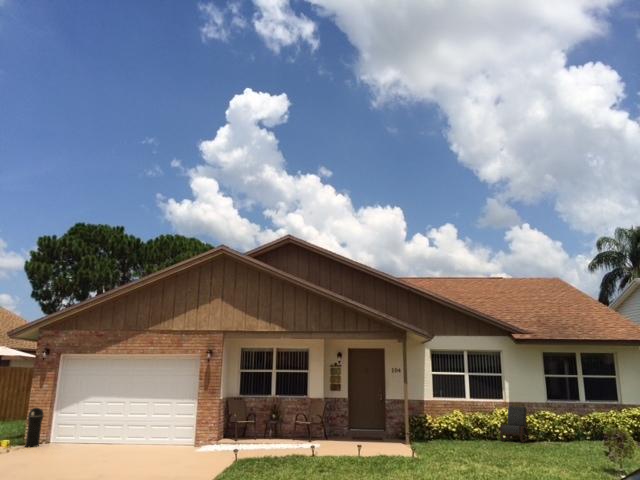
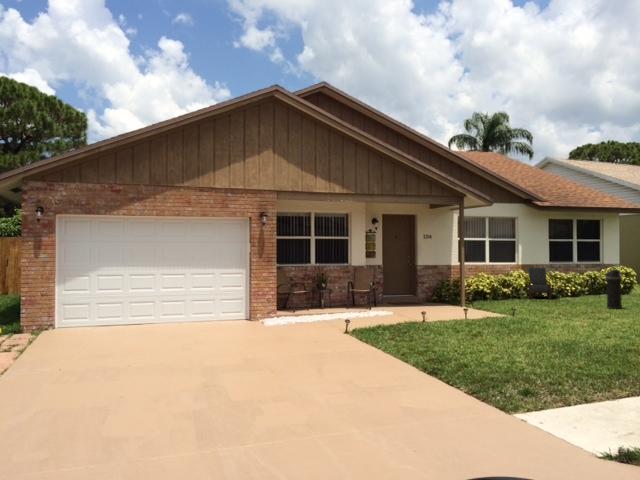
trash can: present [25,408,44,447] -> present [605,269,622,309]

